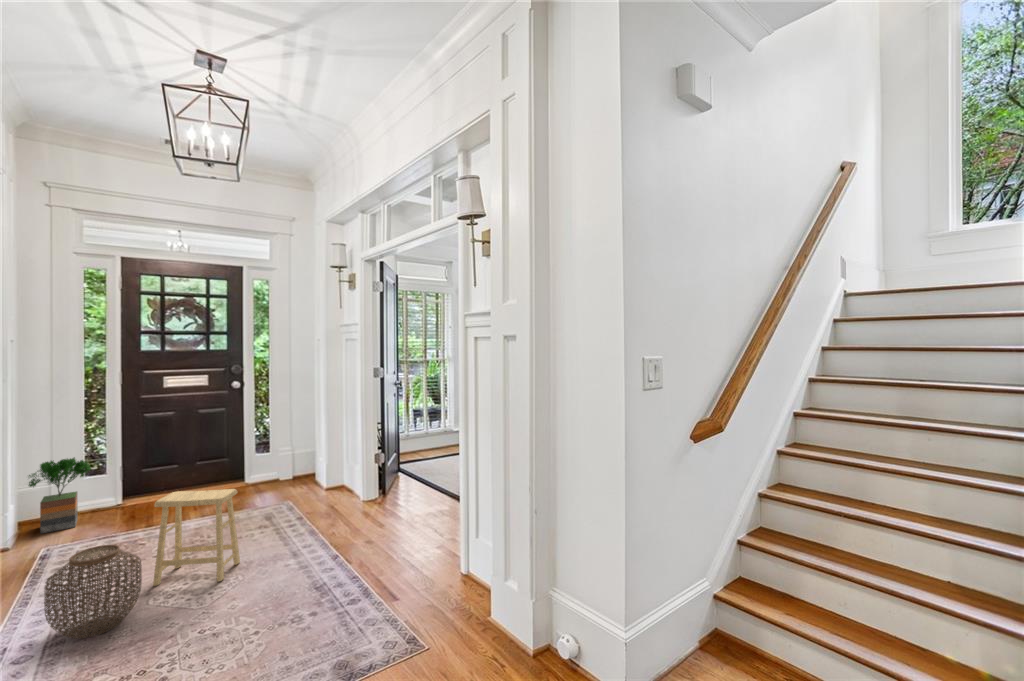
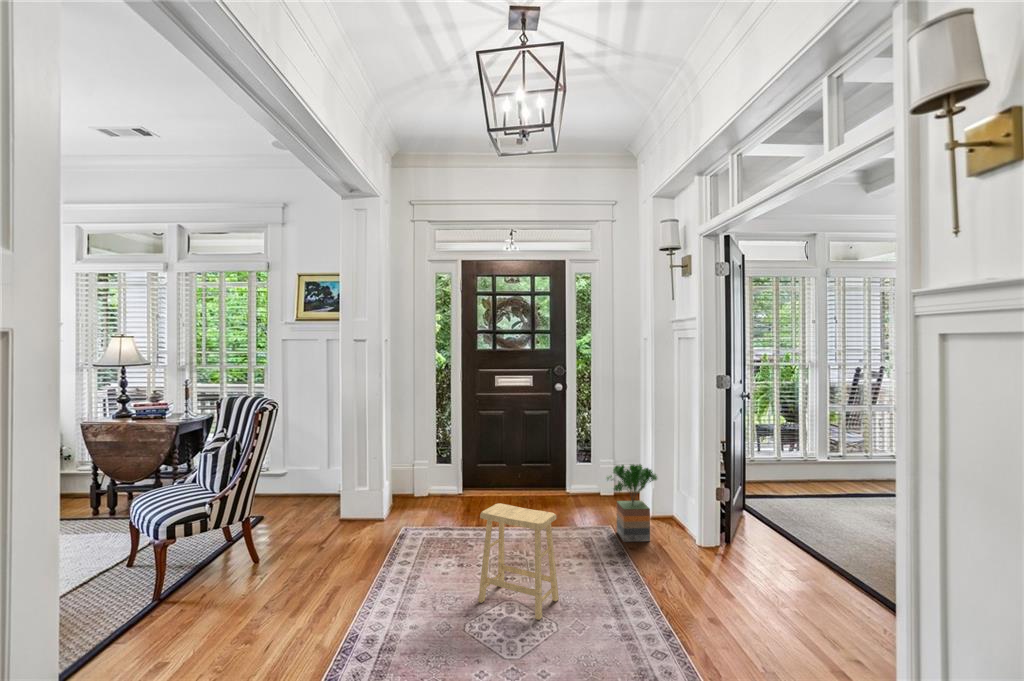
potted tree: present [28,457,91,534] -> present [607,464,658,542]
woven basket: present [44,545,142,639] -> none [391,552,466,648]

